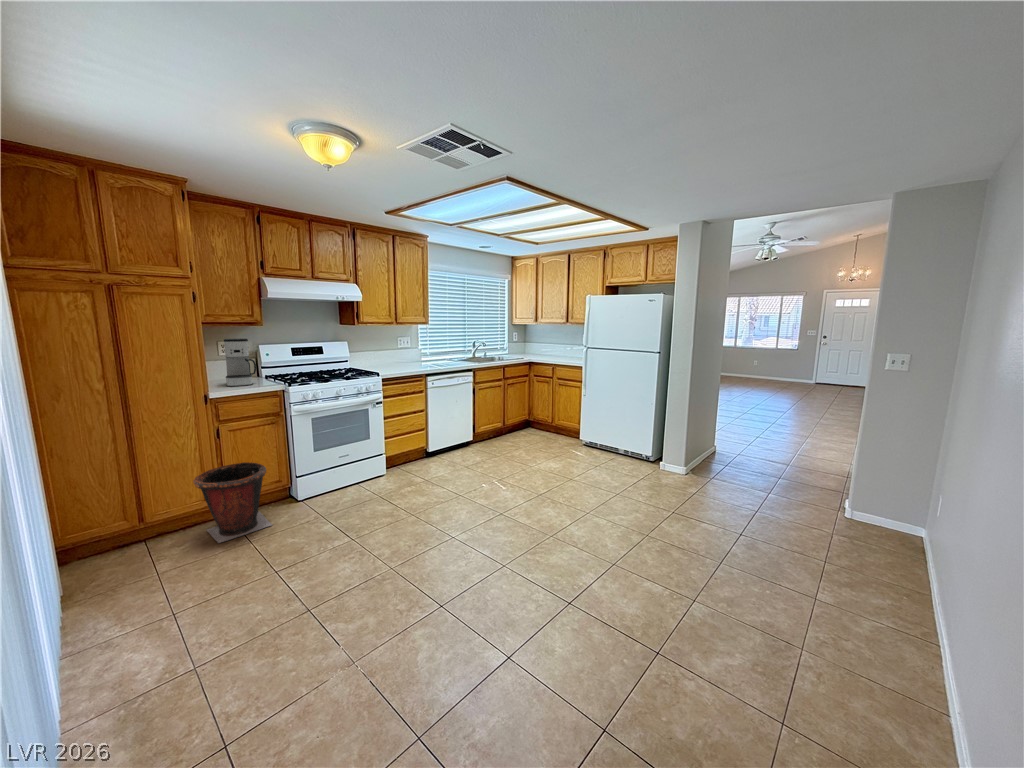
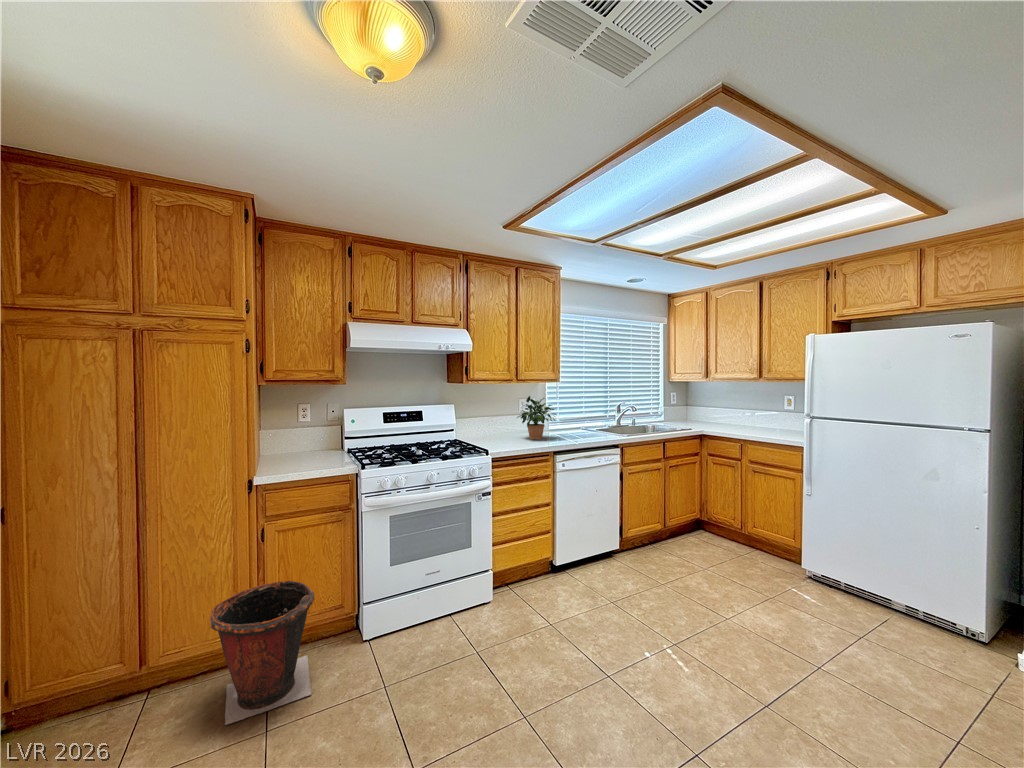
potted plant: none [397,335,429,367] -> present [517,396,556,440]
coffee maker: present [224,338,256,386] -> none [290,401,329,466]

